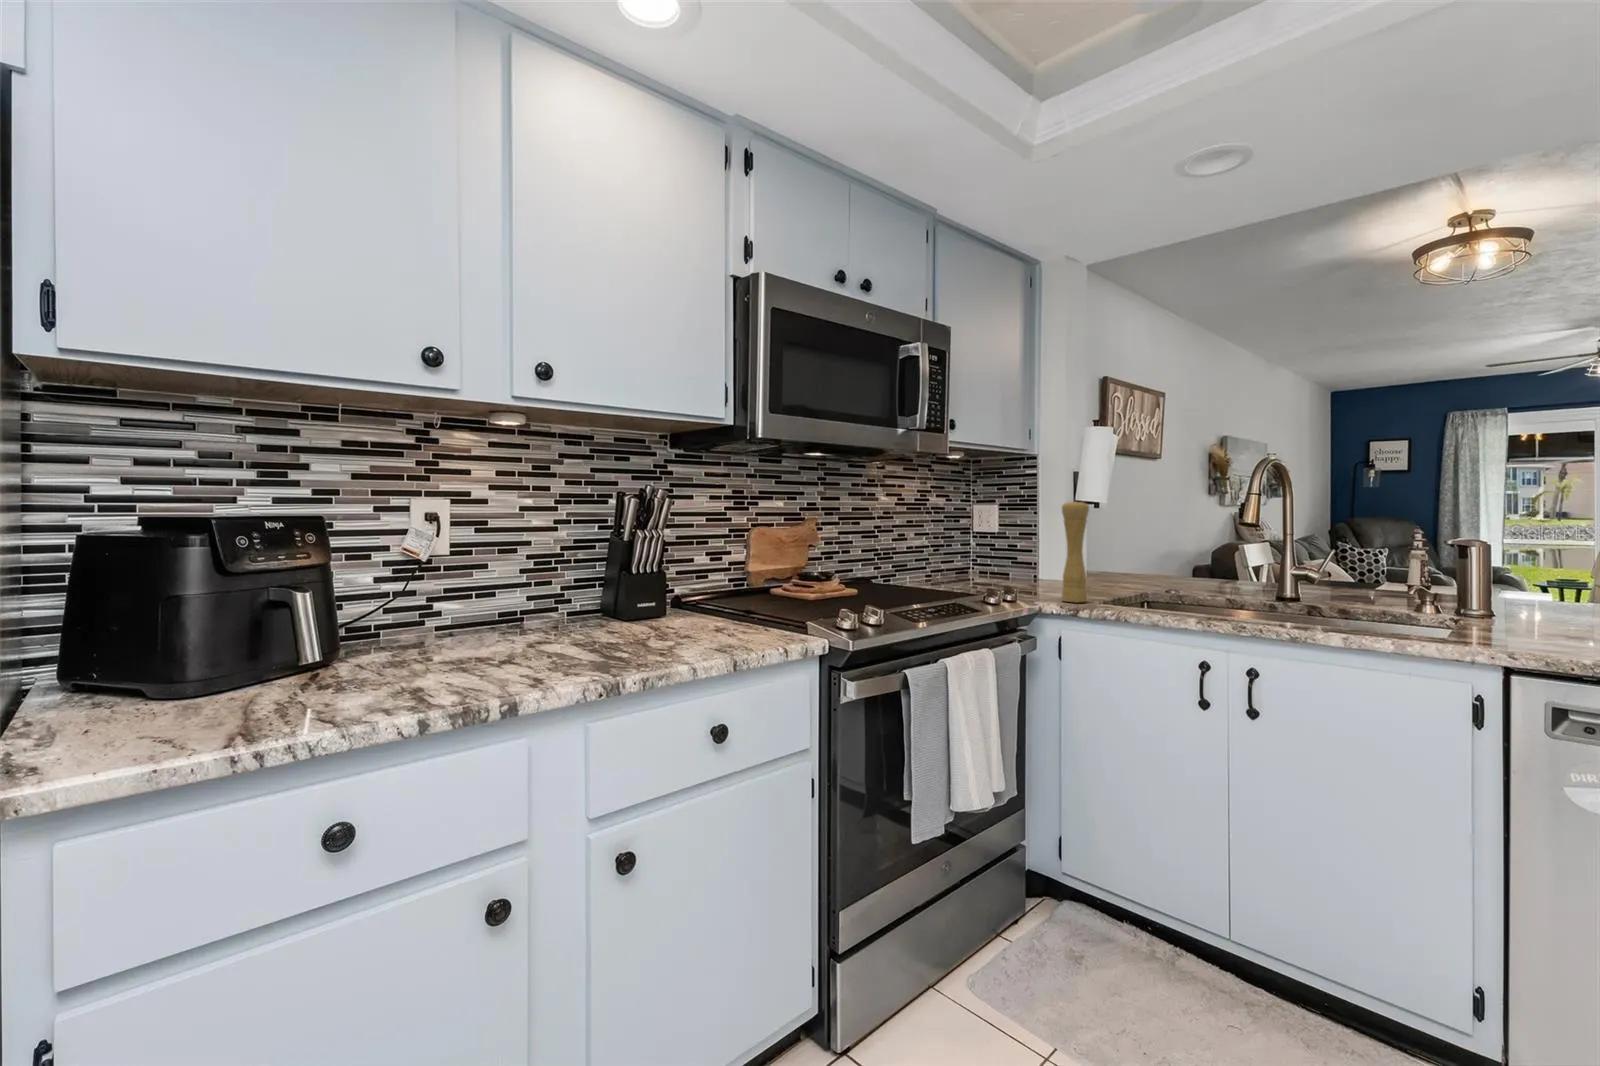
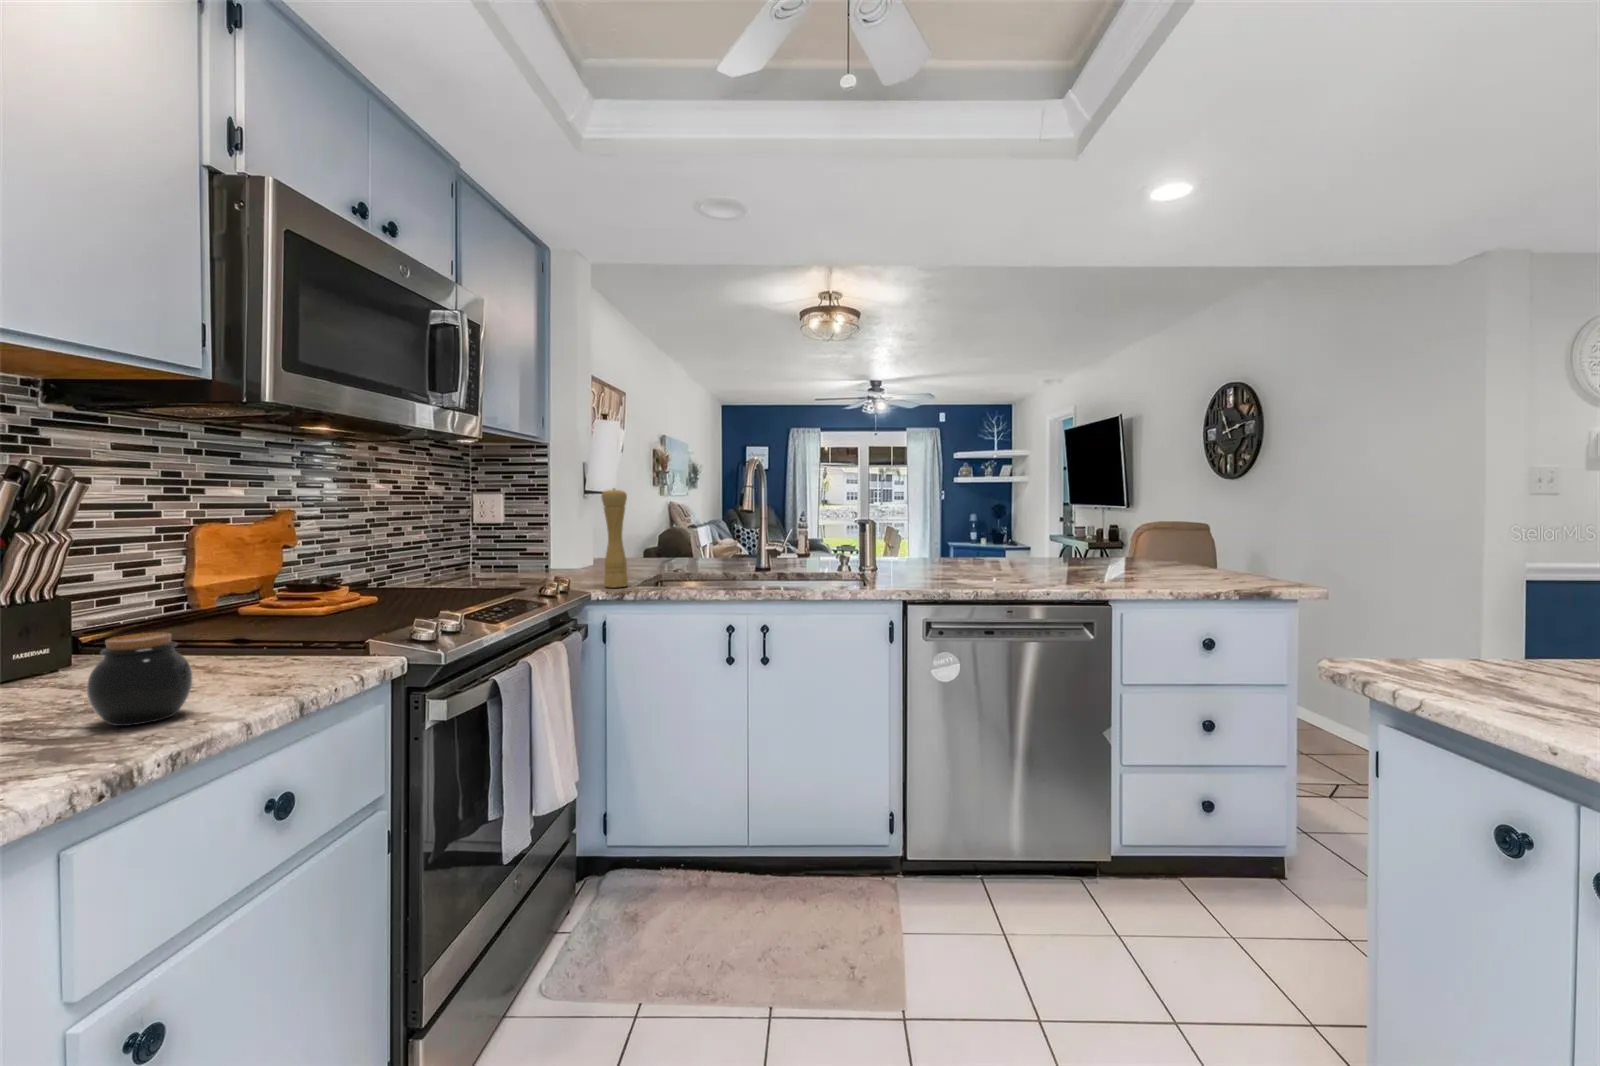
jar: none [627,599,677,656] -> present [87,632,192,726]

